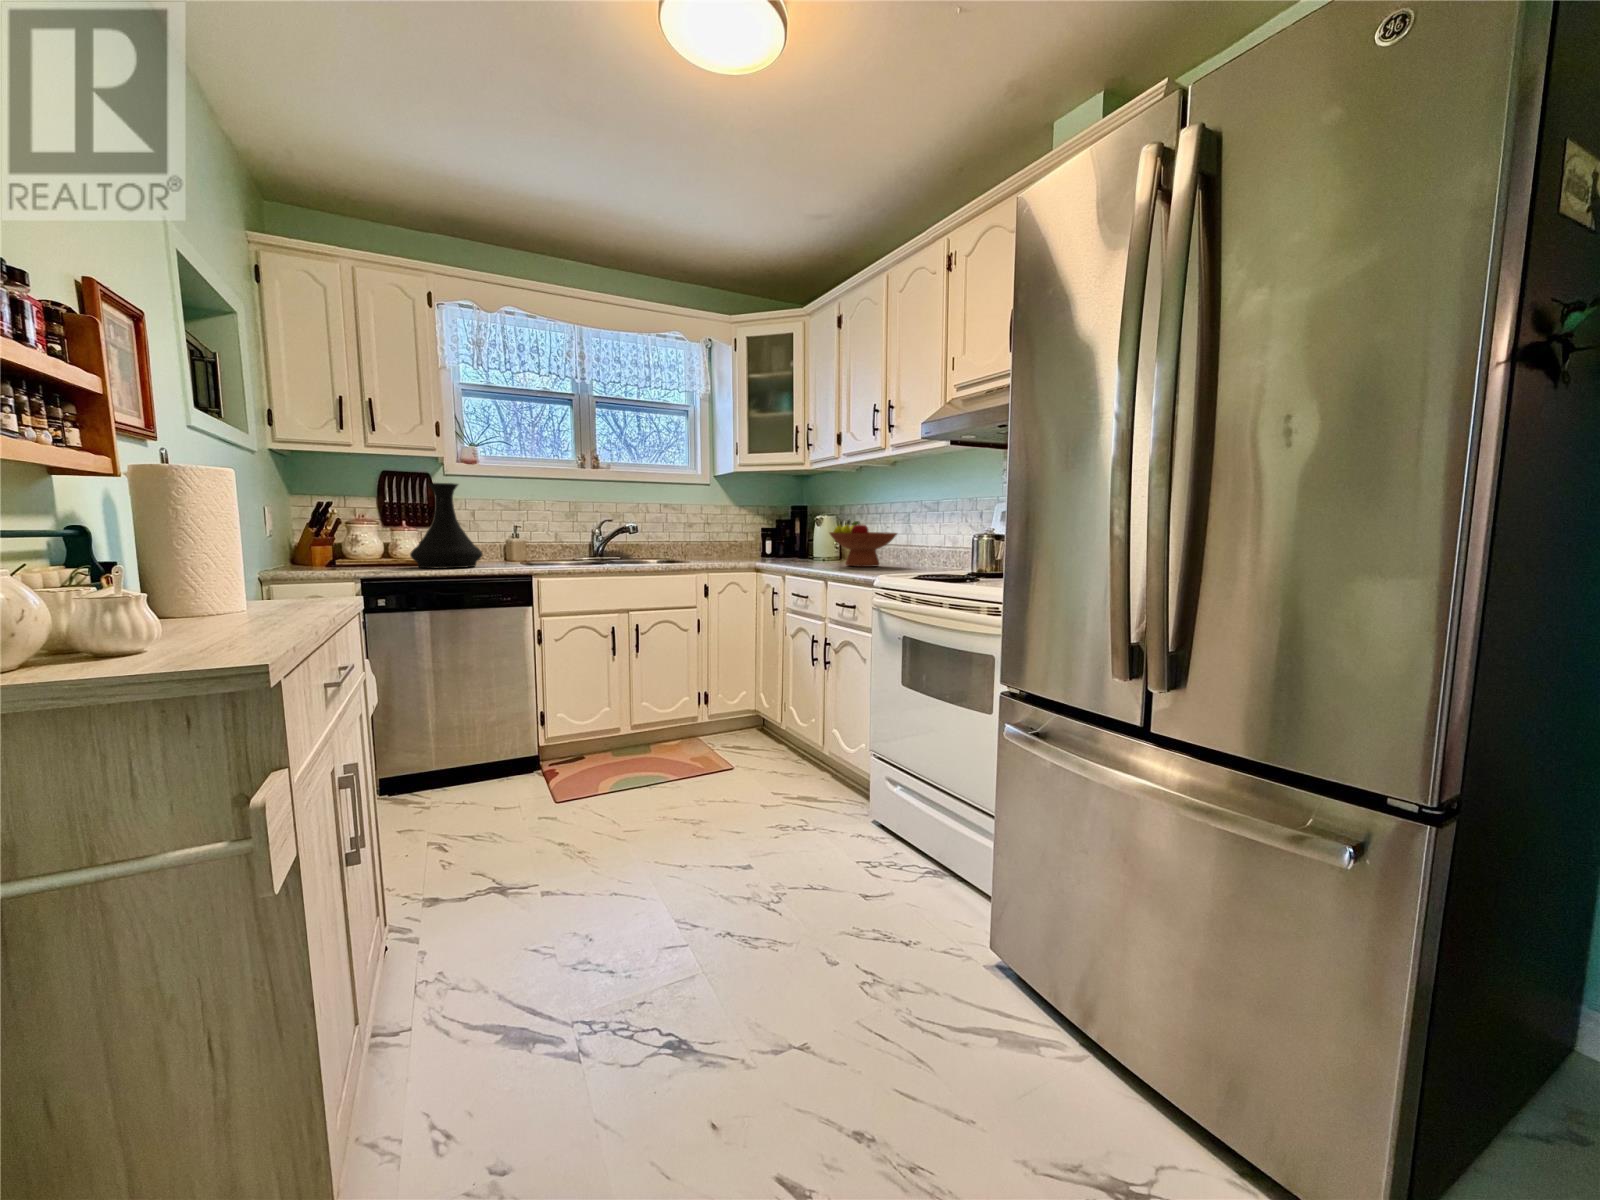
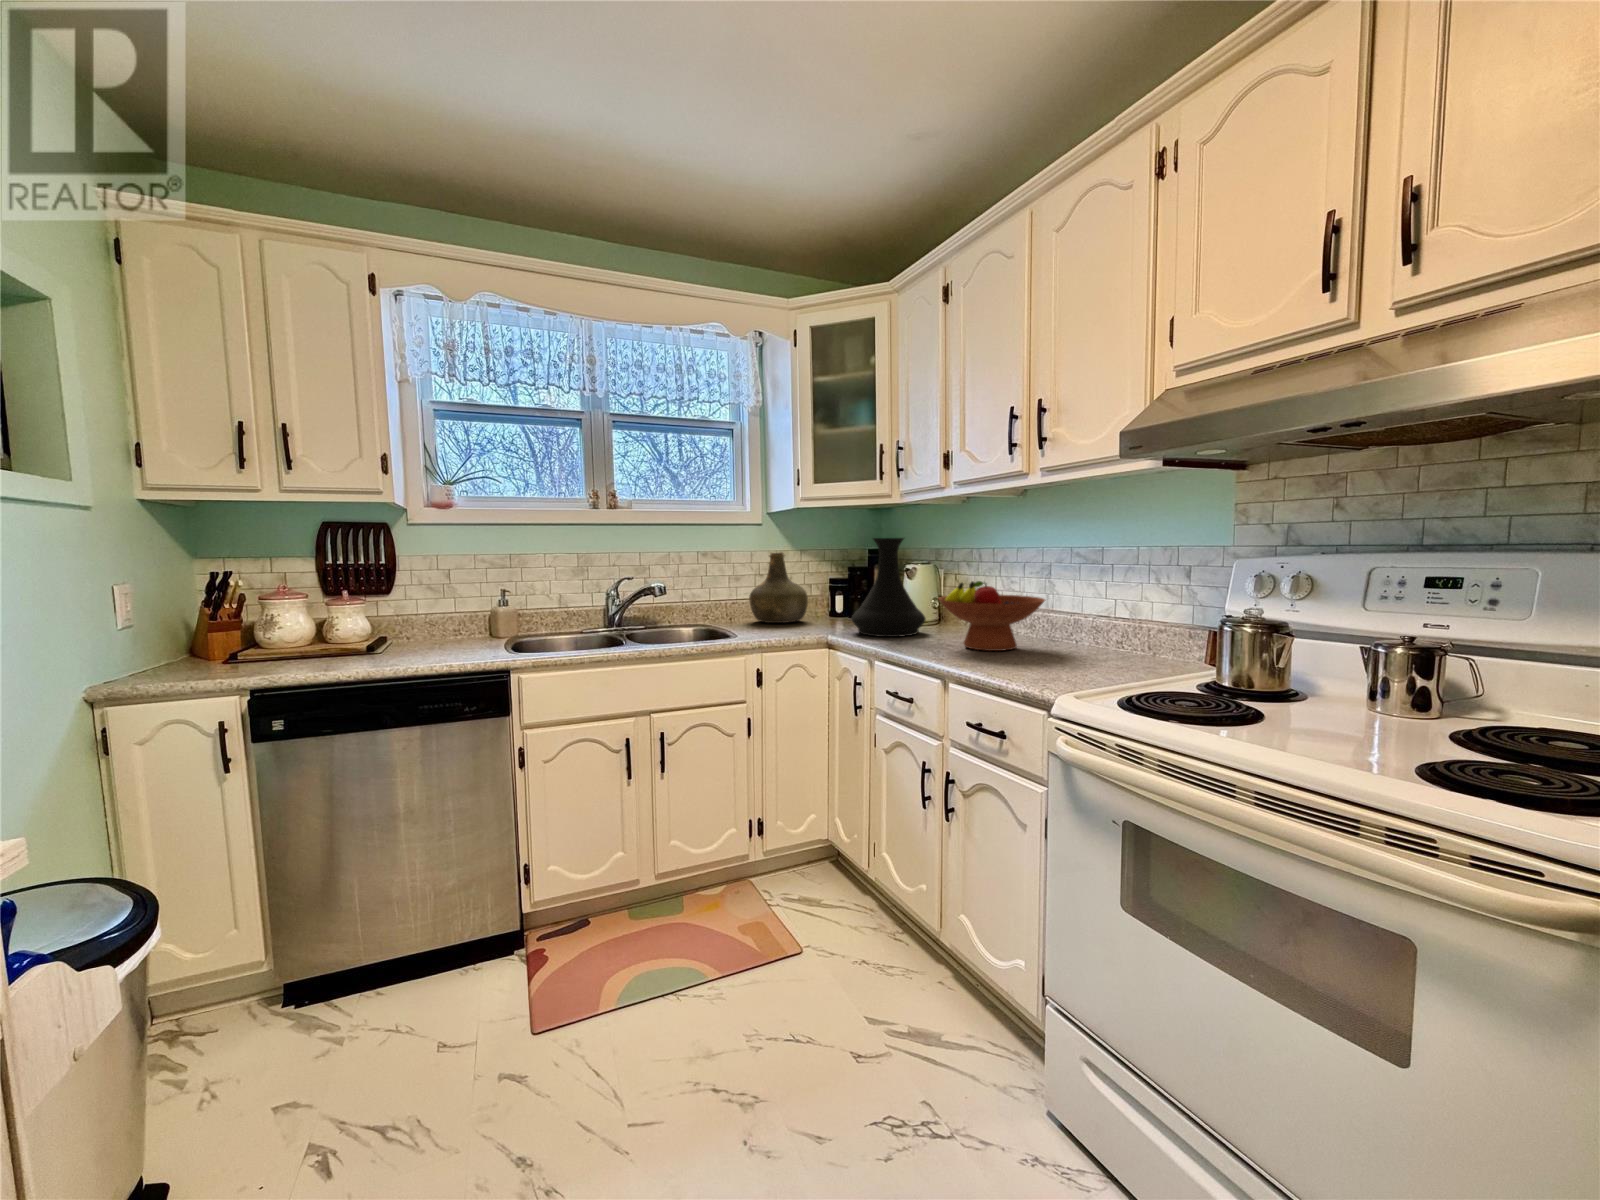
vase: present [410,483,482,569] -> present [852,538,926,637]
bottle: none [699,505,744,558] -> present [749,553,808,623]

